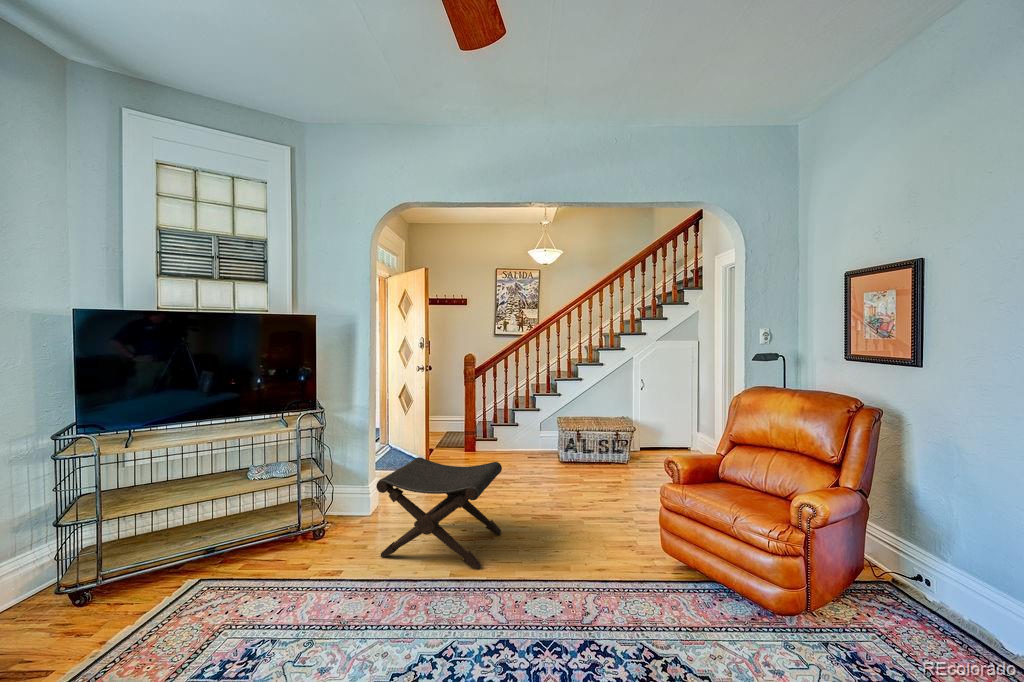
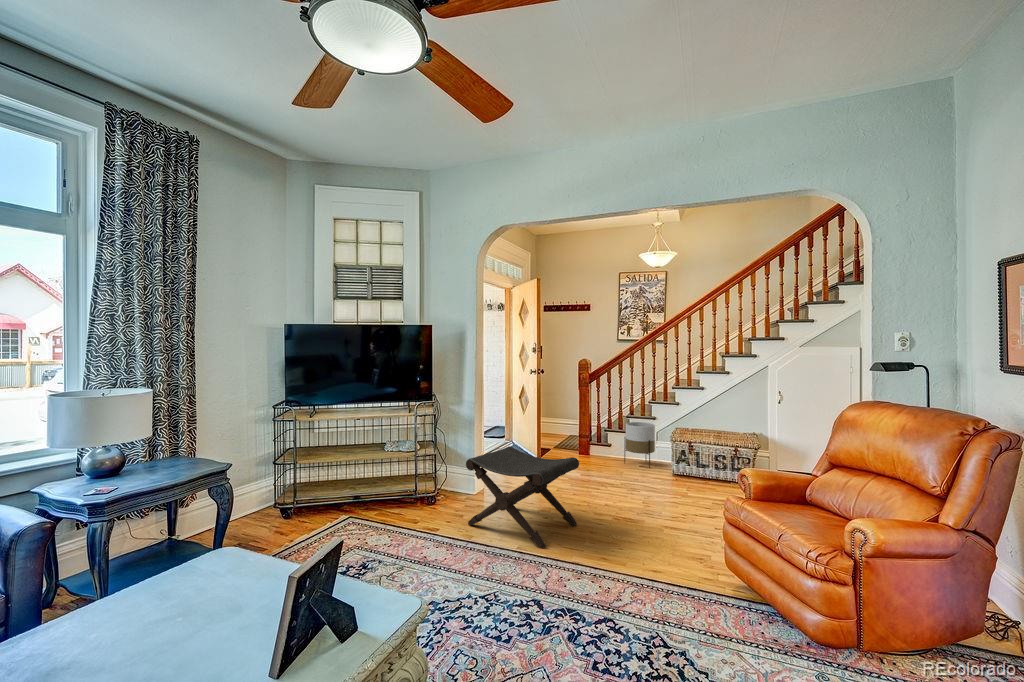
planter: none [513,414,541,458] -> present [624,422,655,468]

